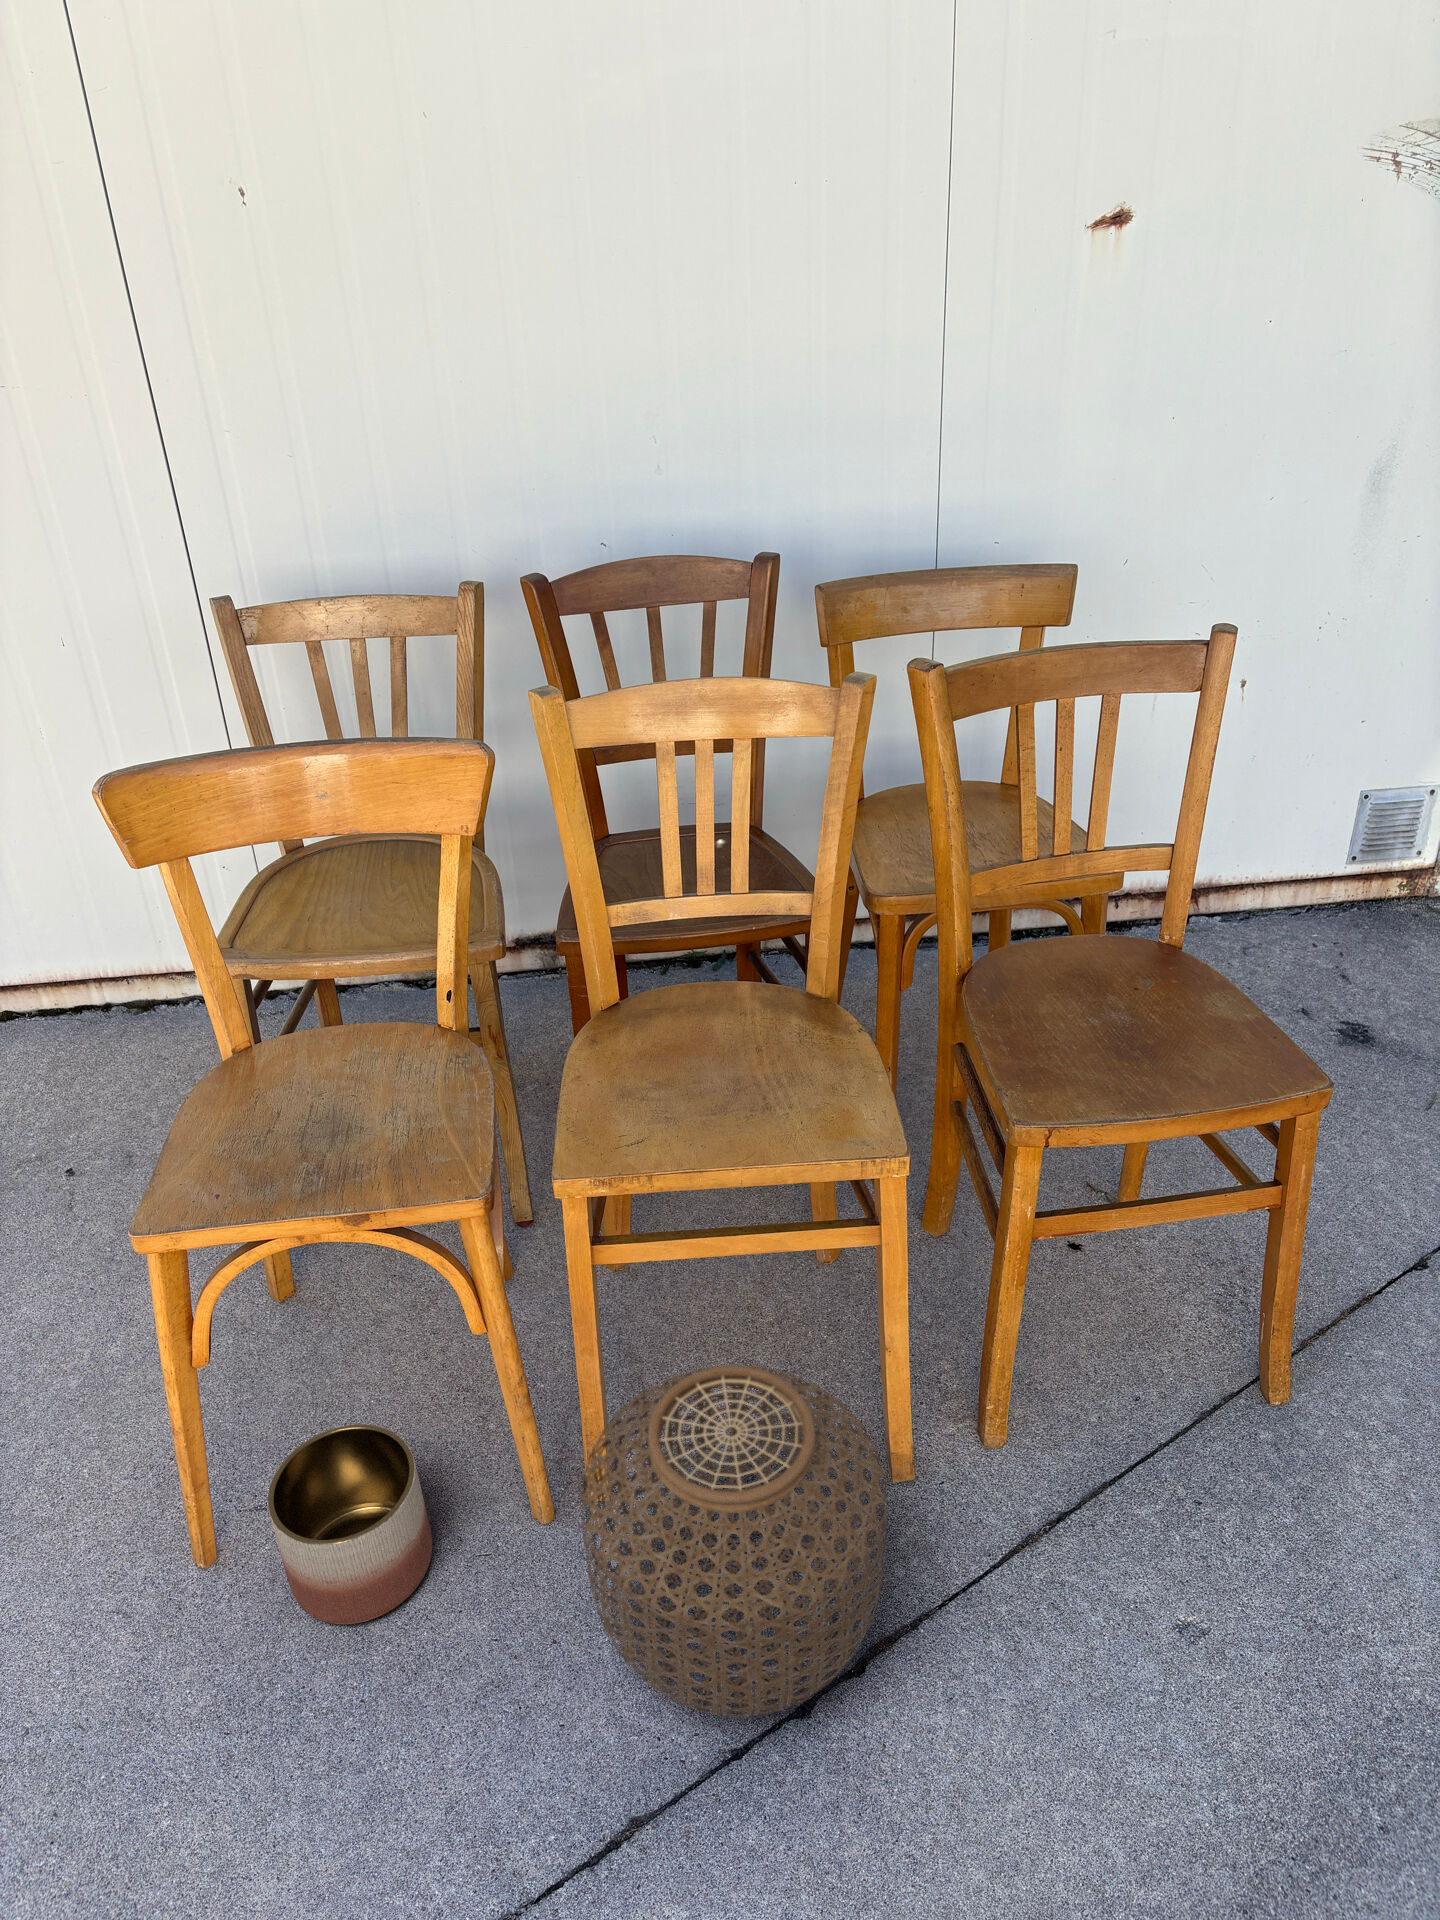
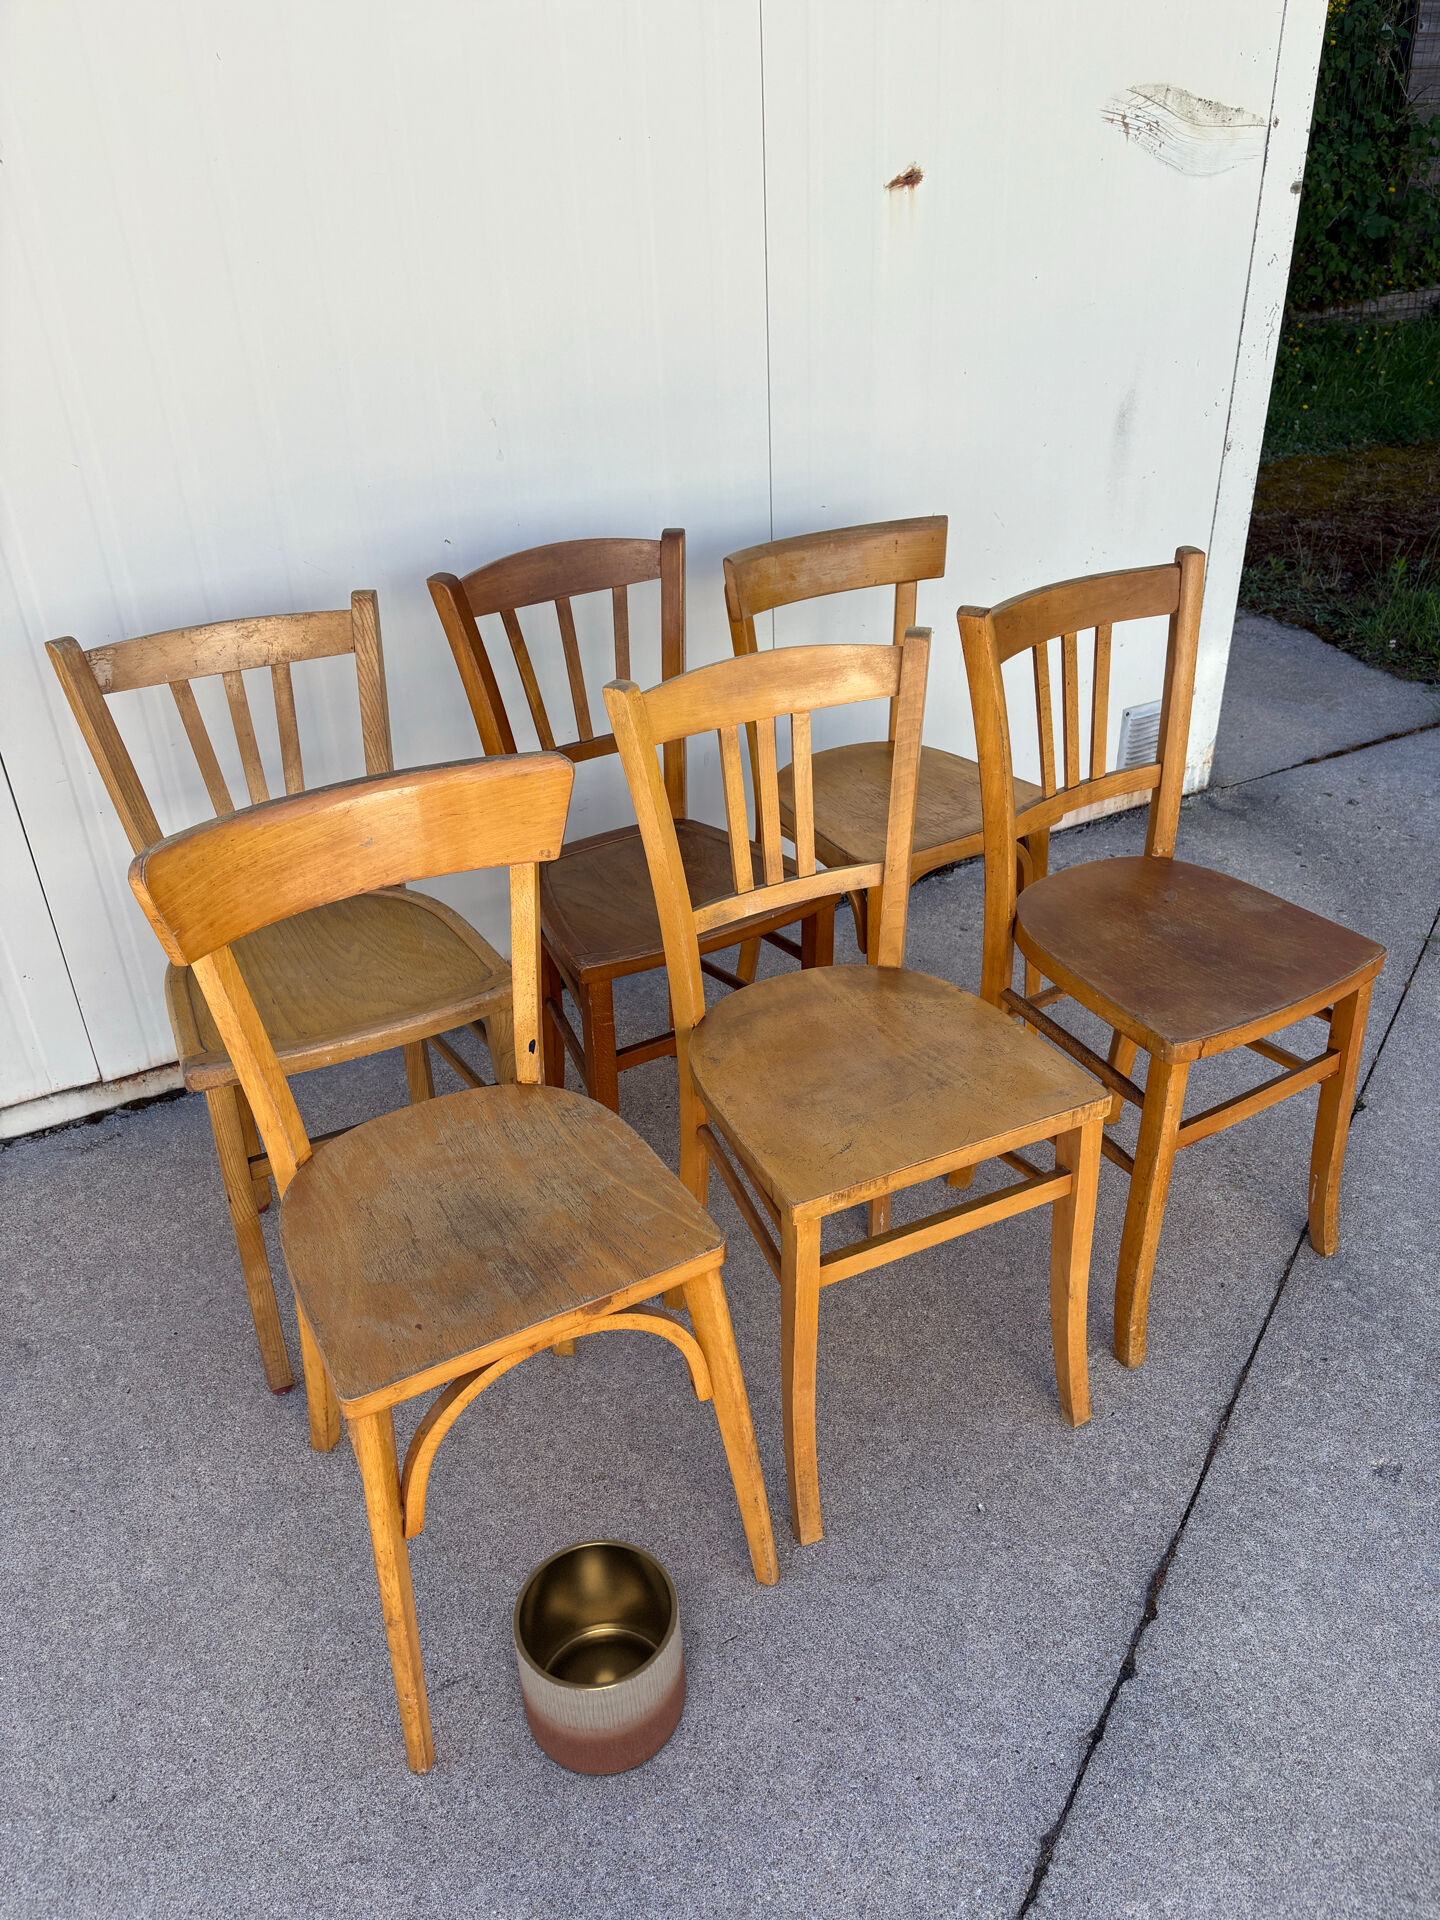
woven basket: present [581,1364,887,1717] -> none [880,1344,1209,1705]

